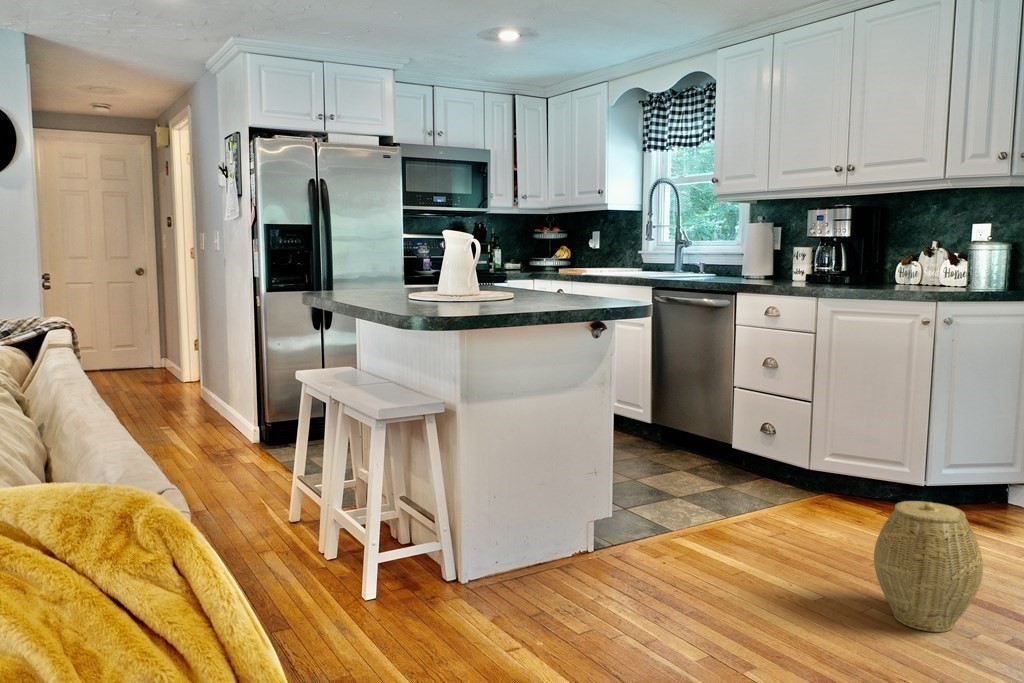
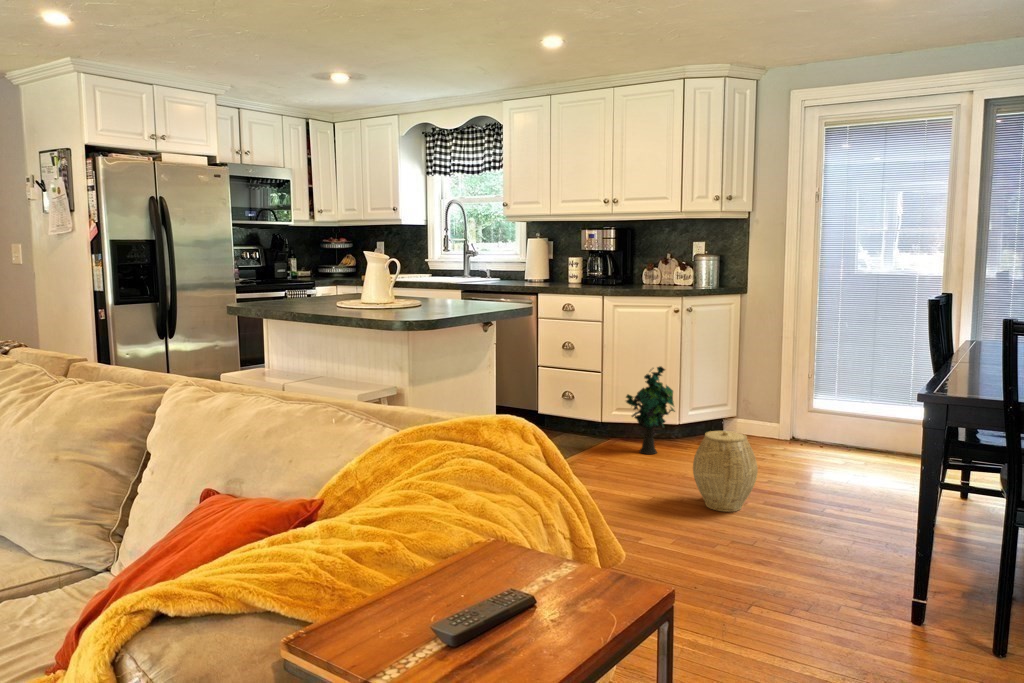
decorative plant: none [828,399,909,525] -> present [626,366,675,454]

